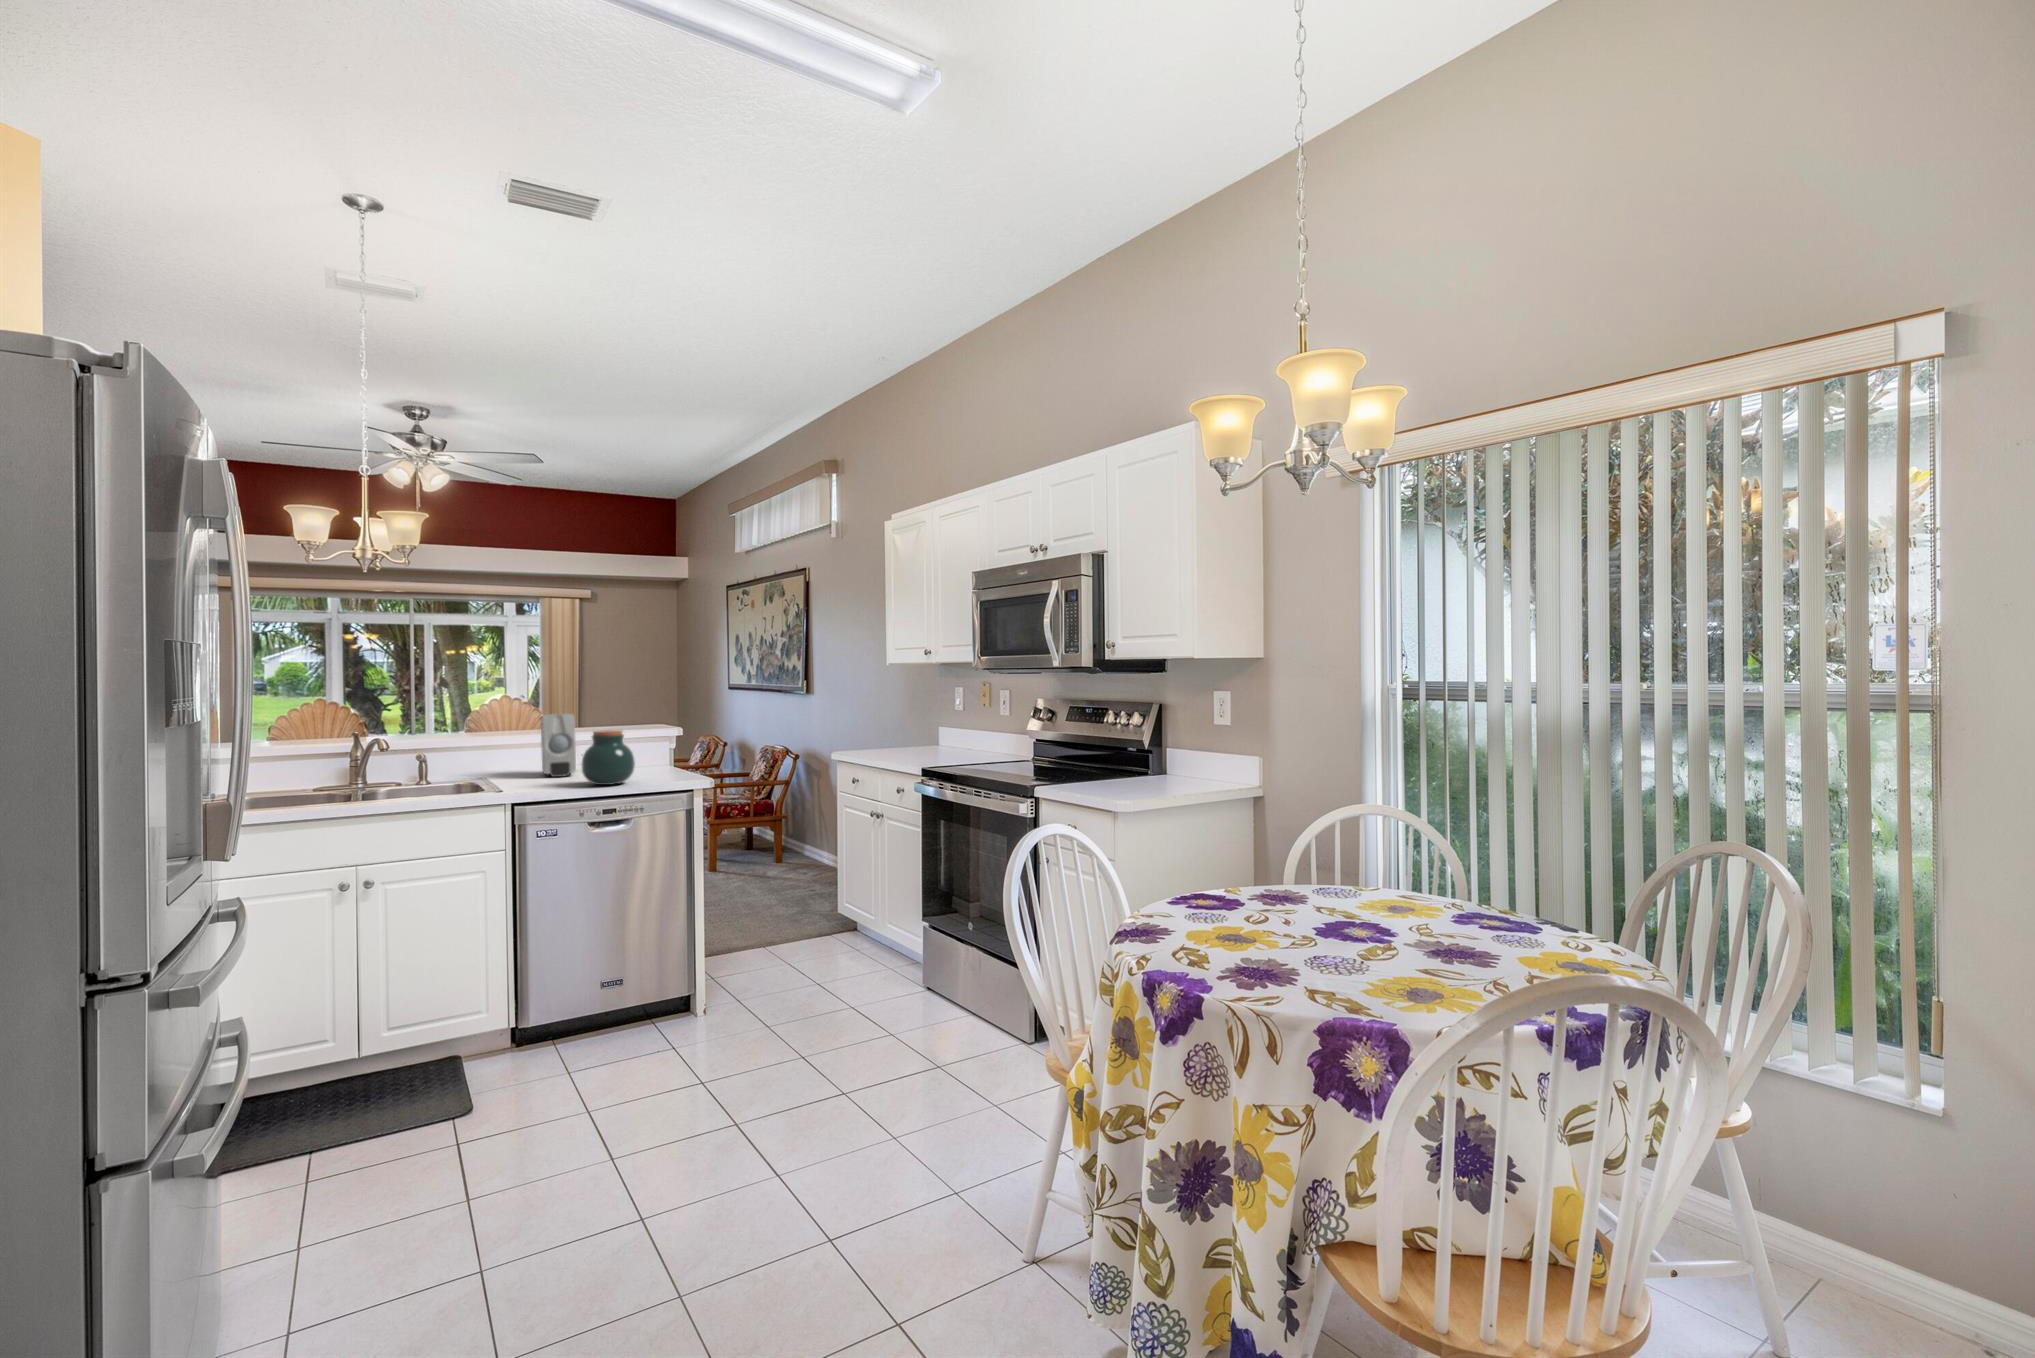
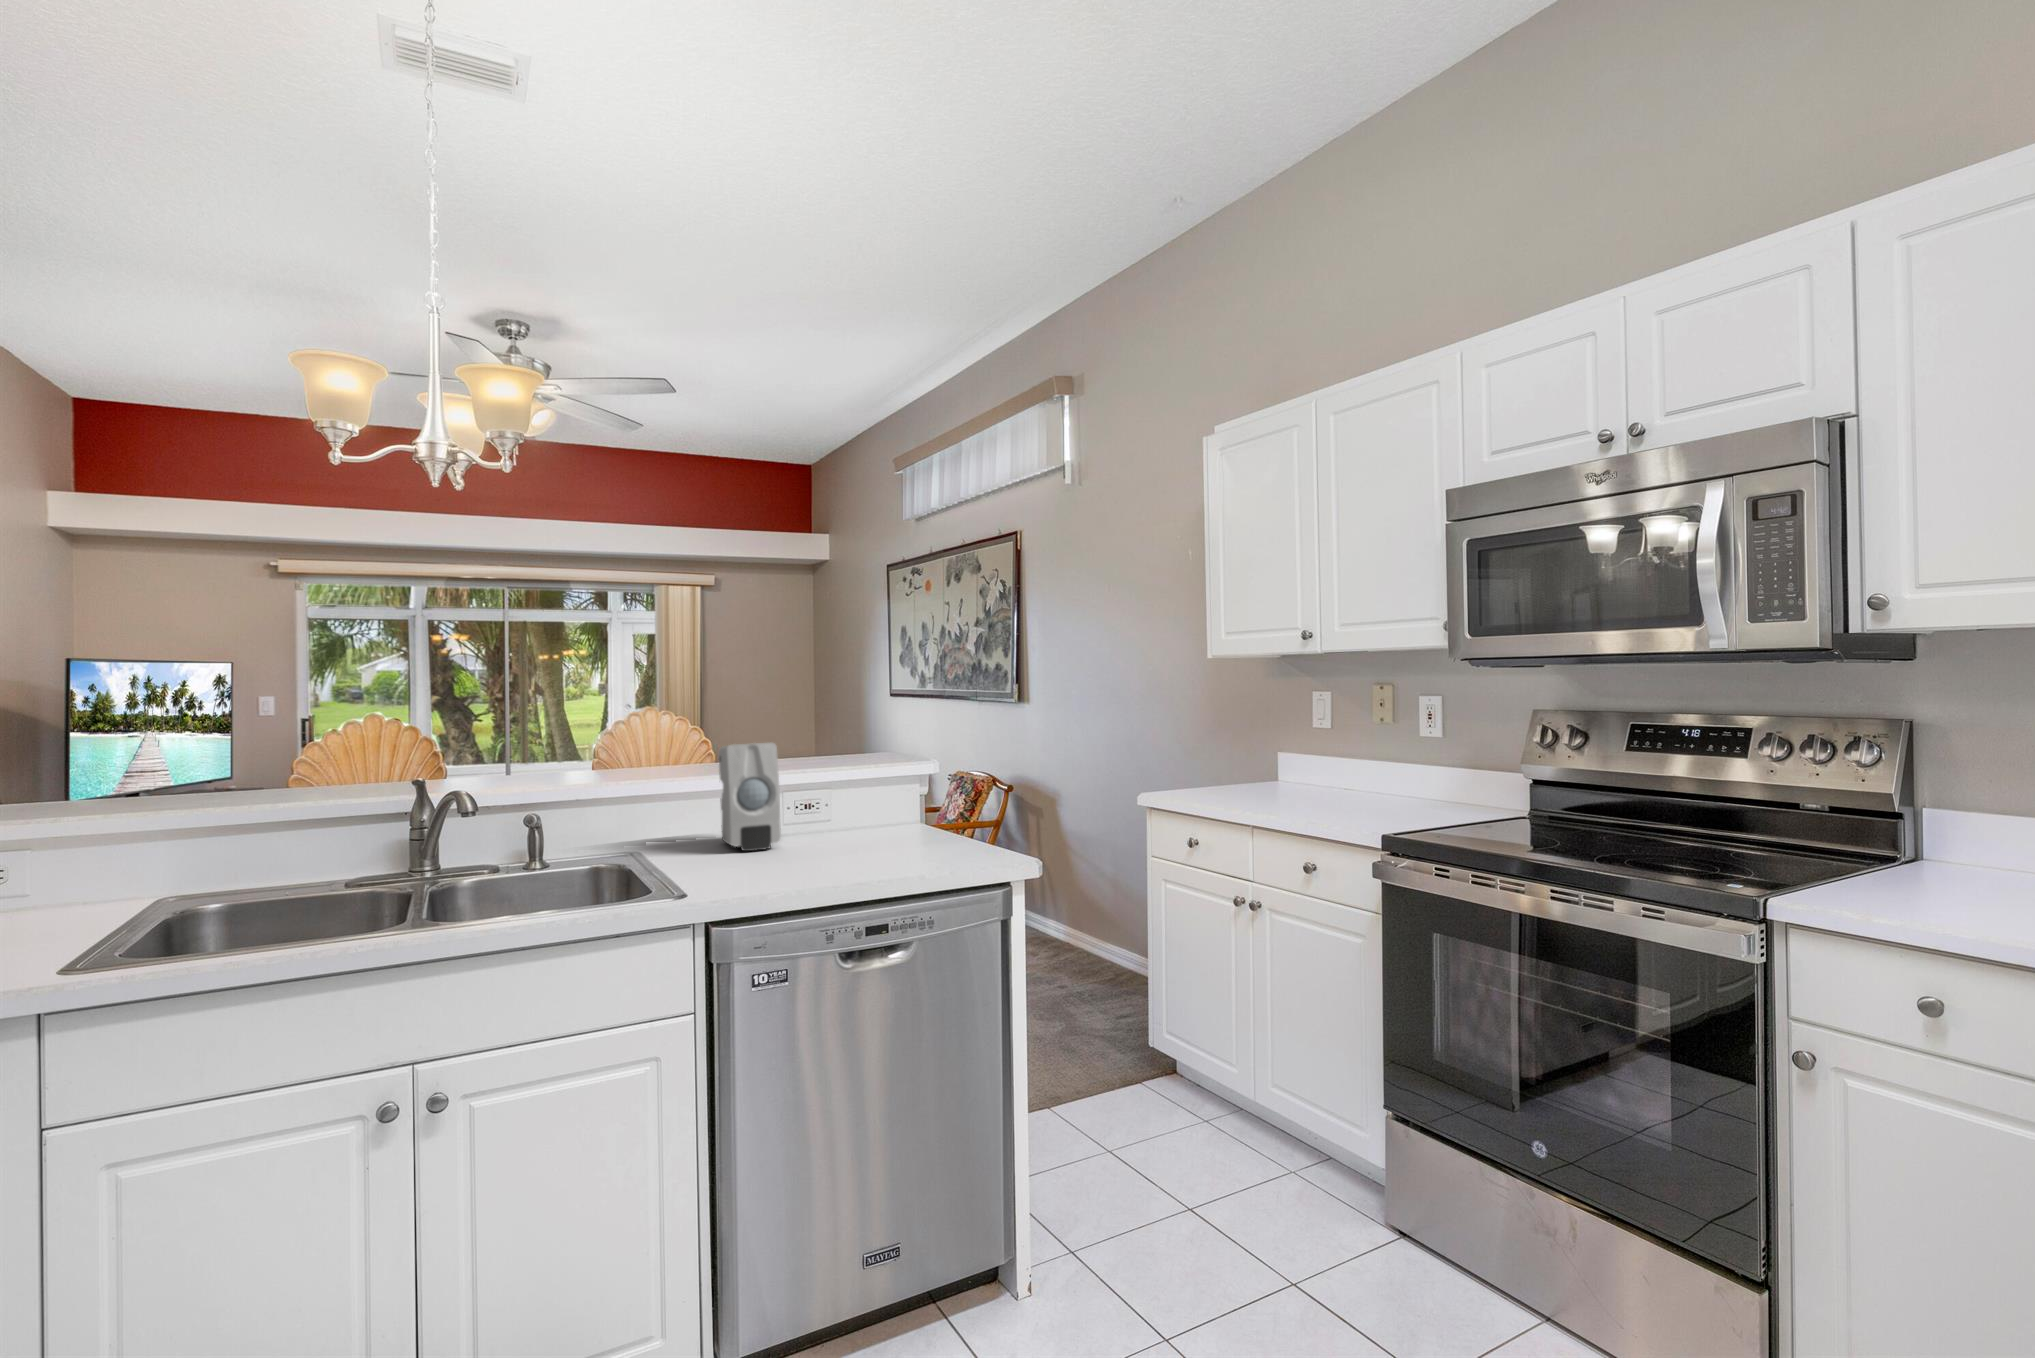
jar: present [582,730,635,785] -> none [807,774,895,874]

